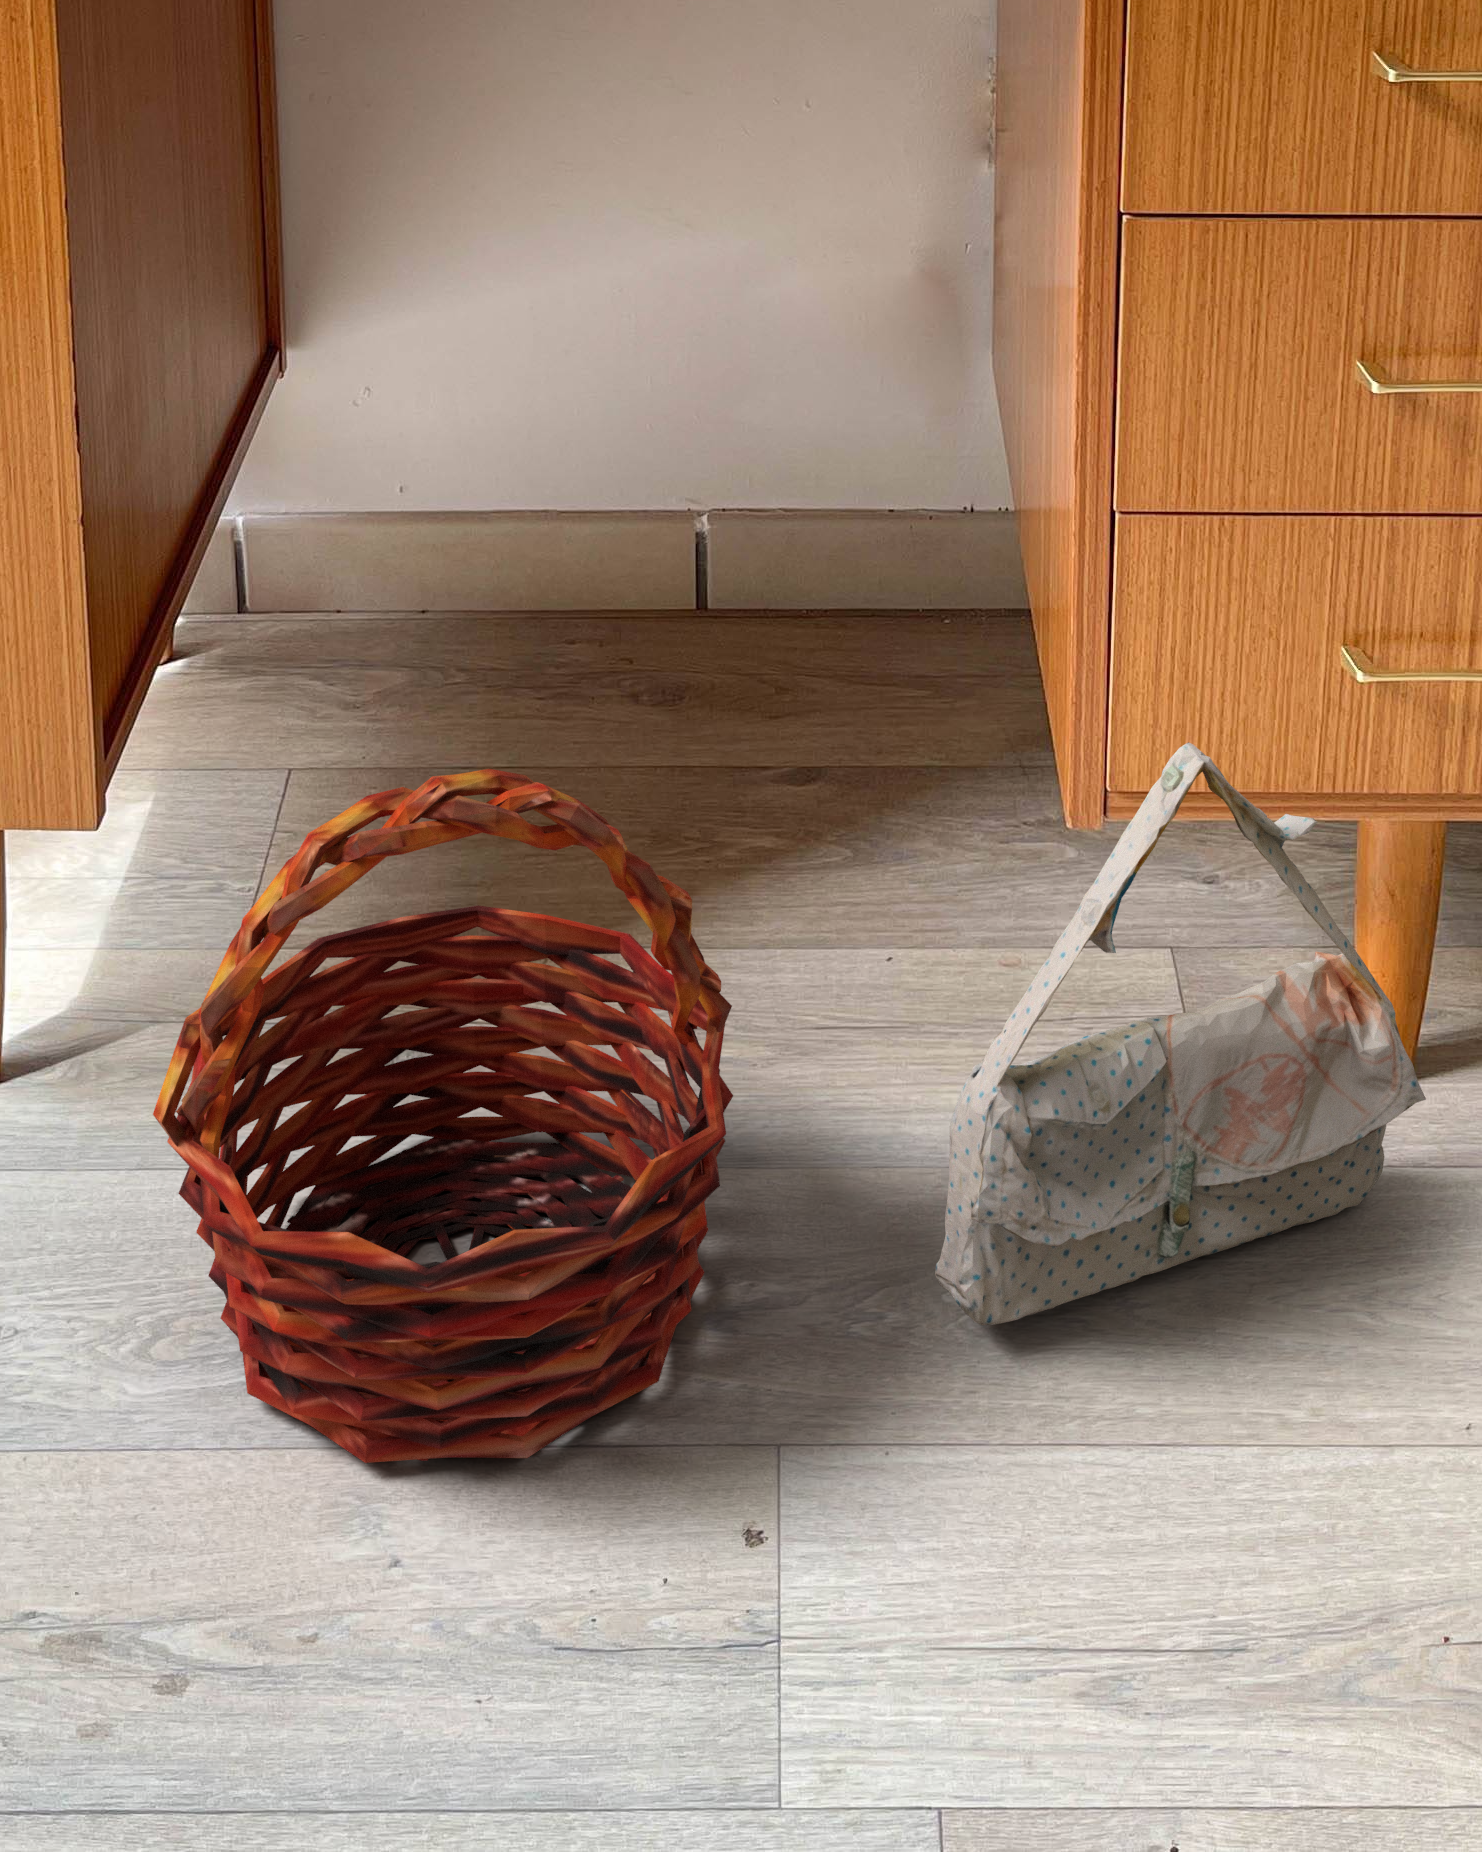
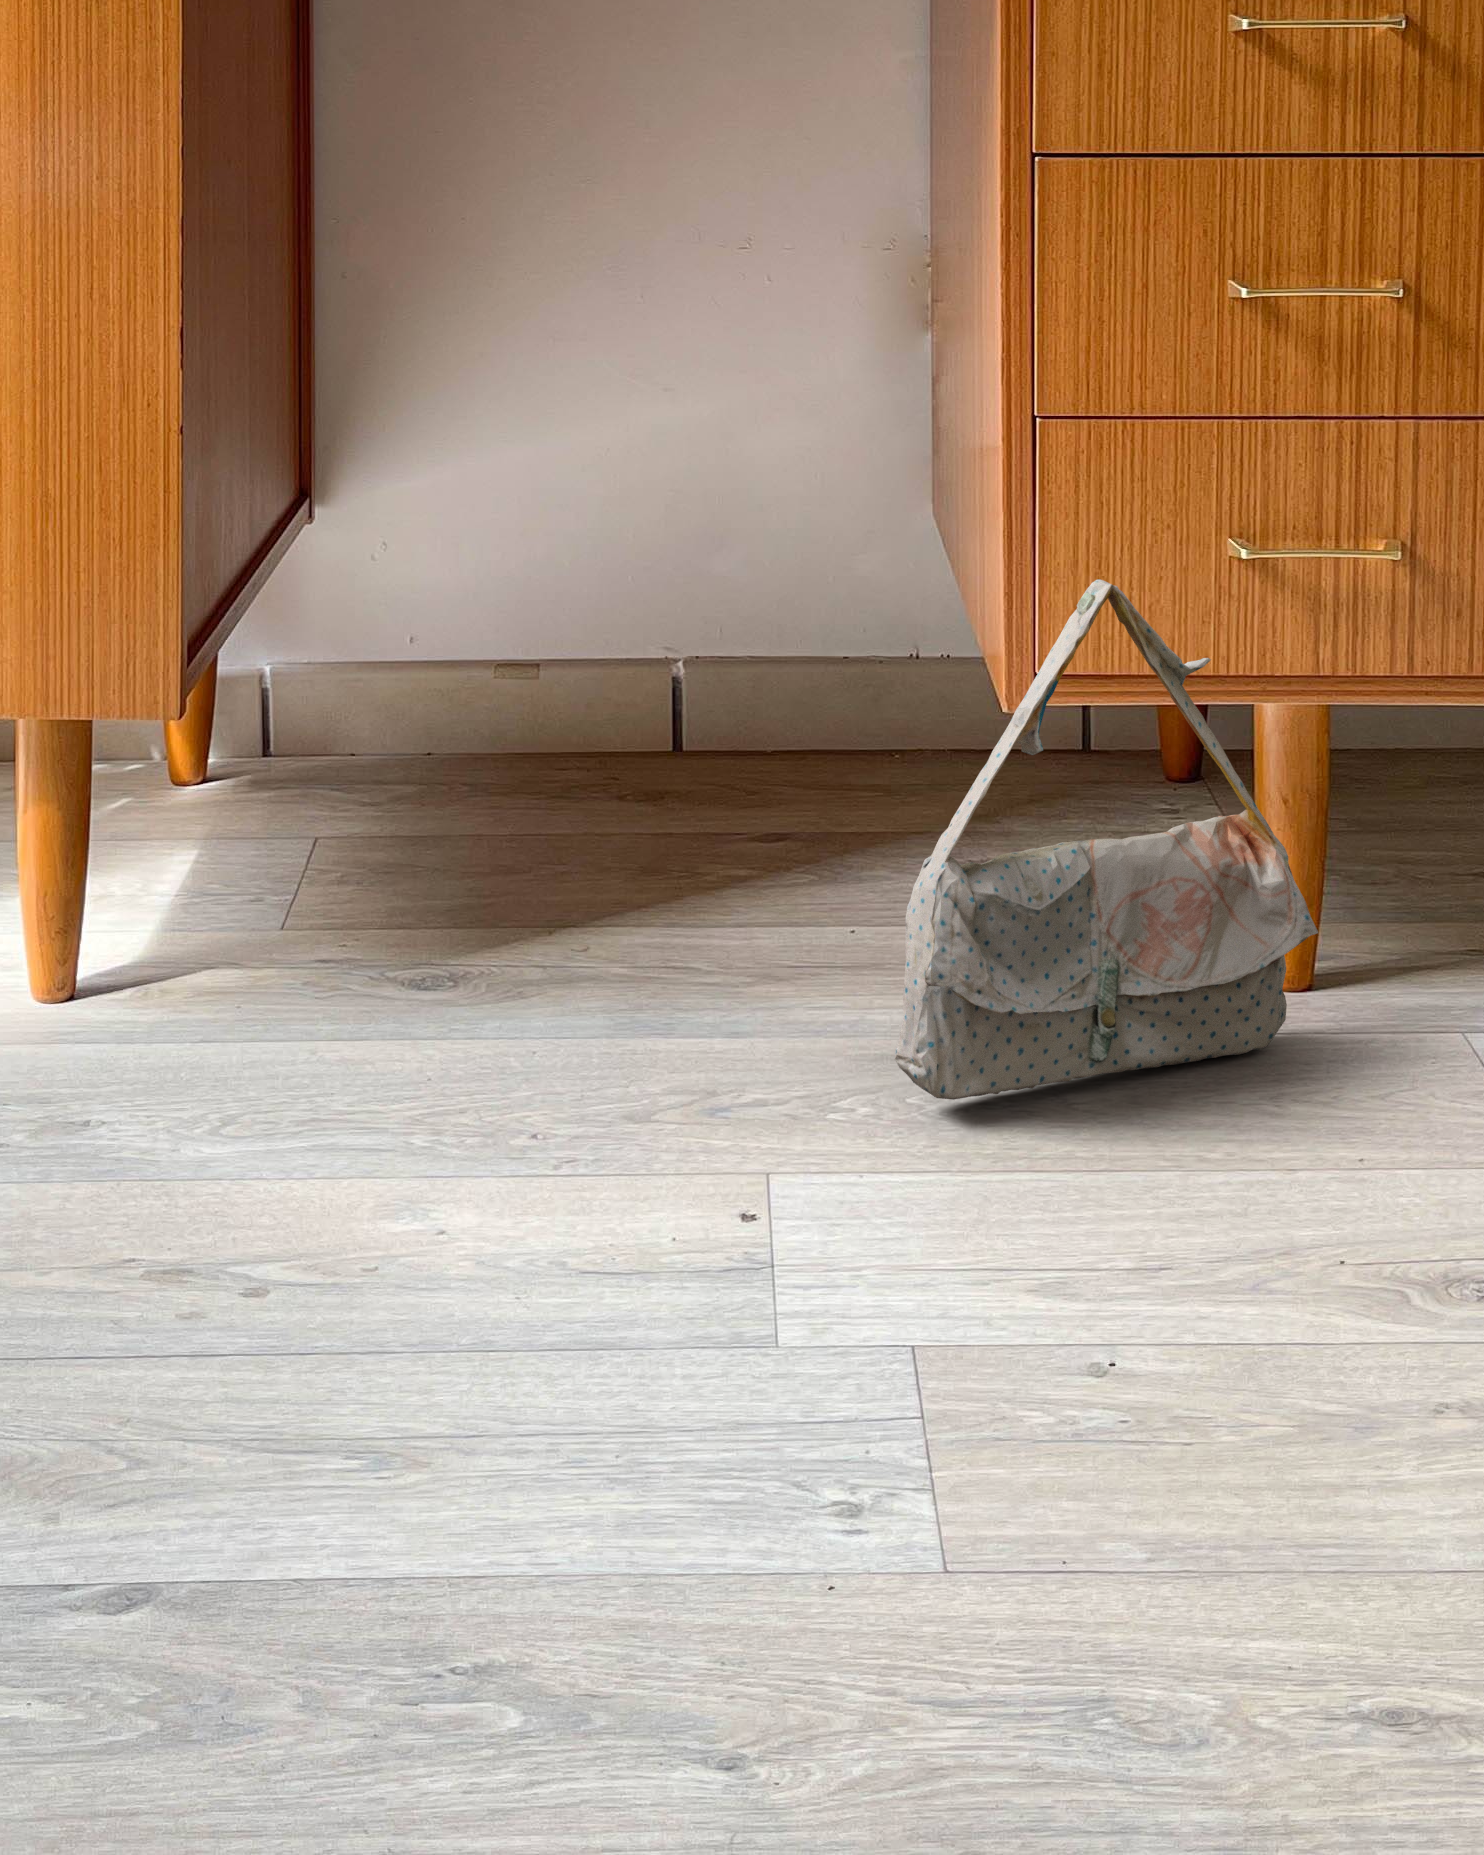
basket: present [153,769,733,1463] -> none [228,592,717,1174]

